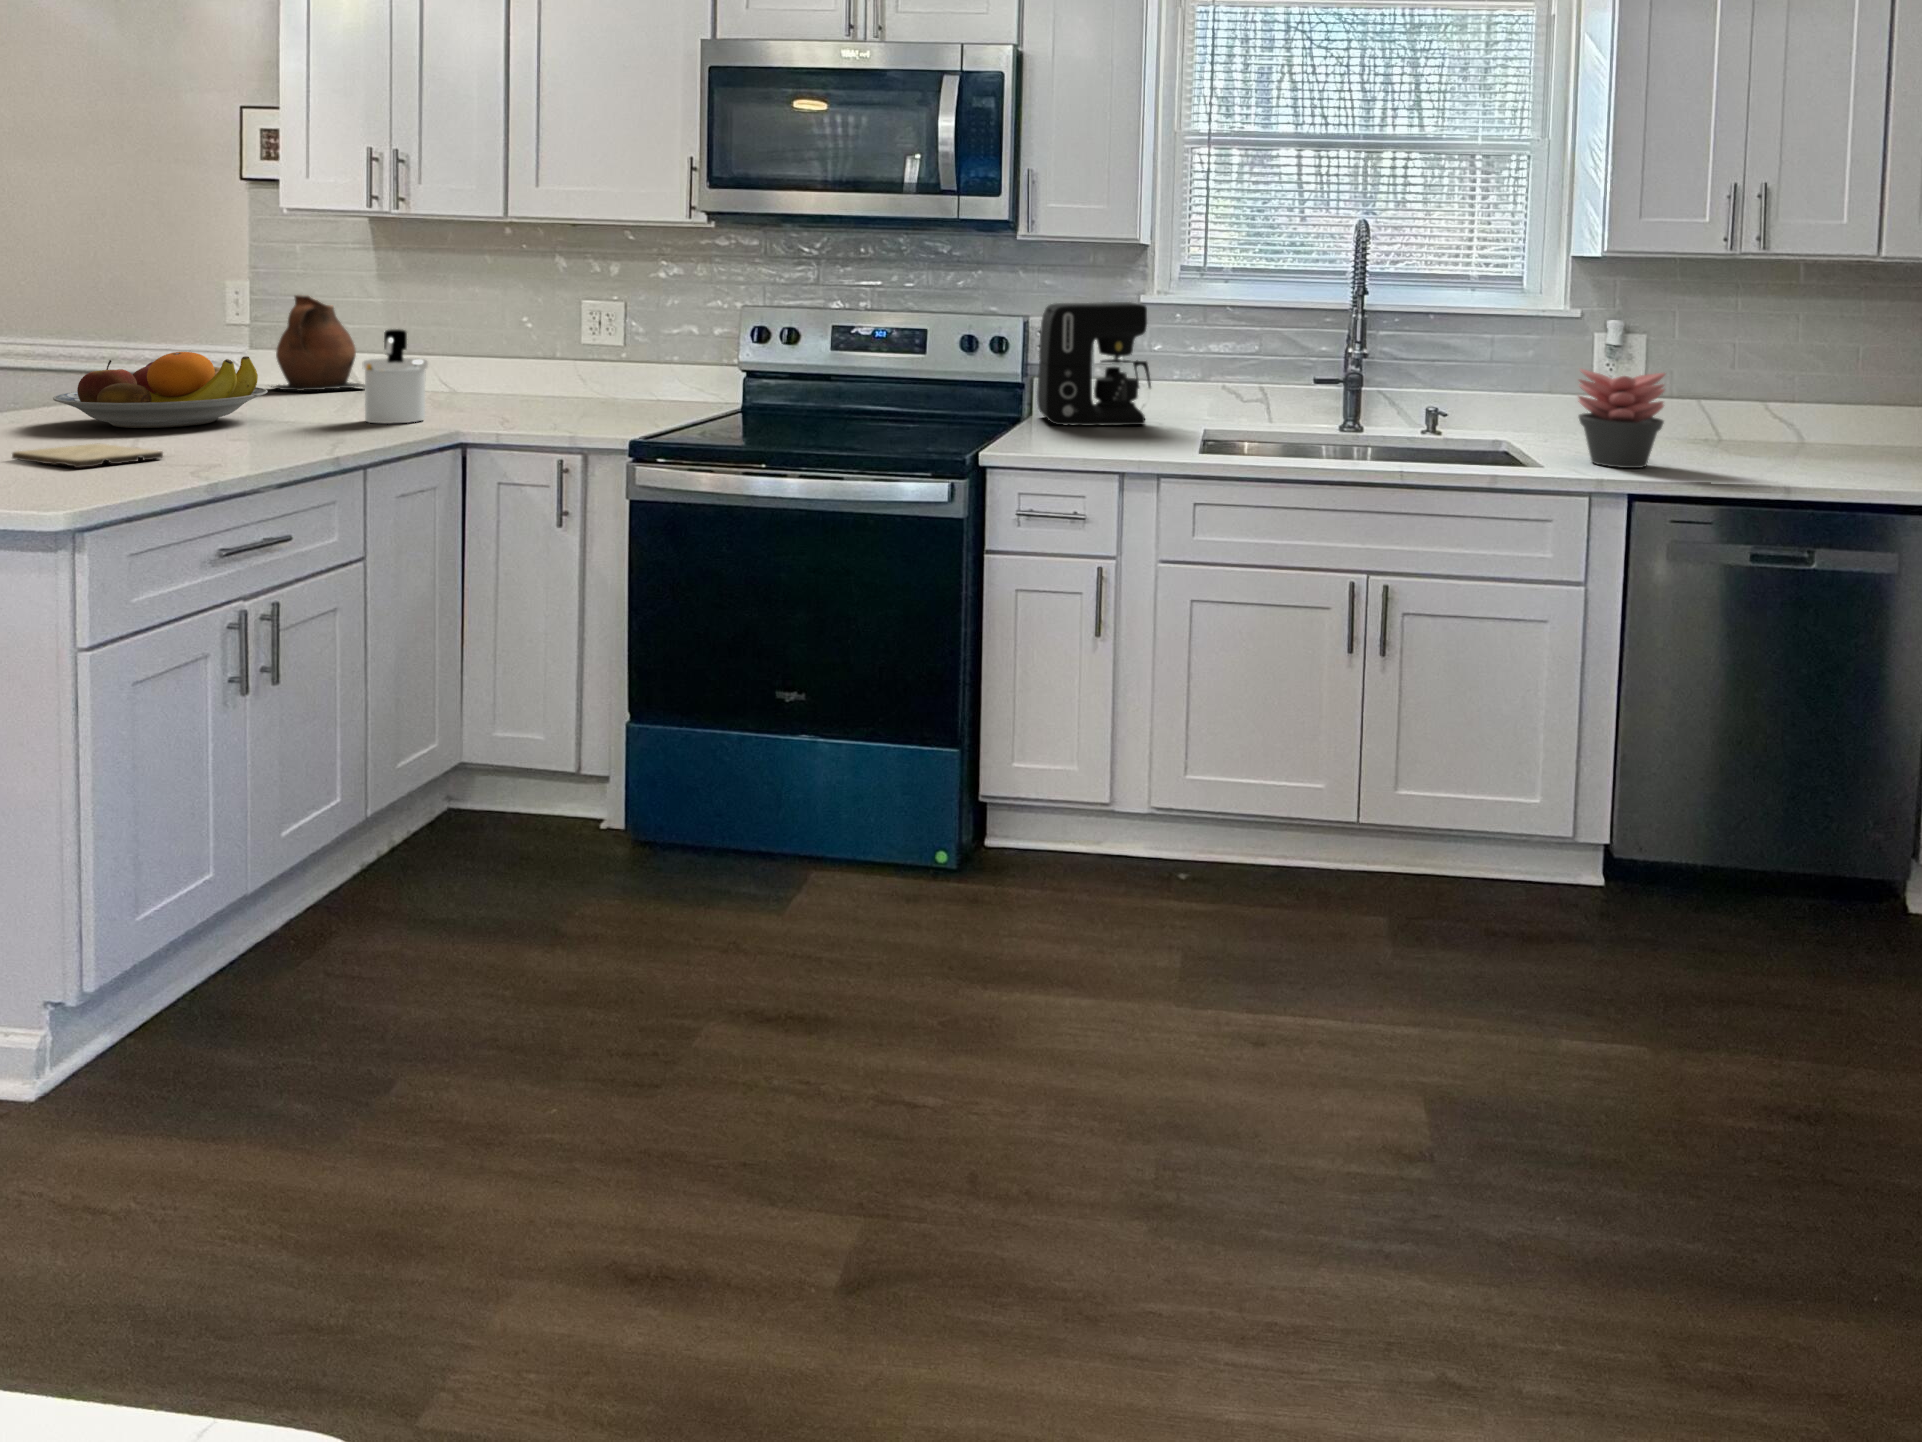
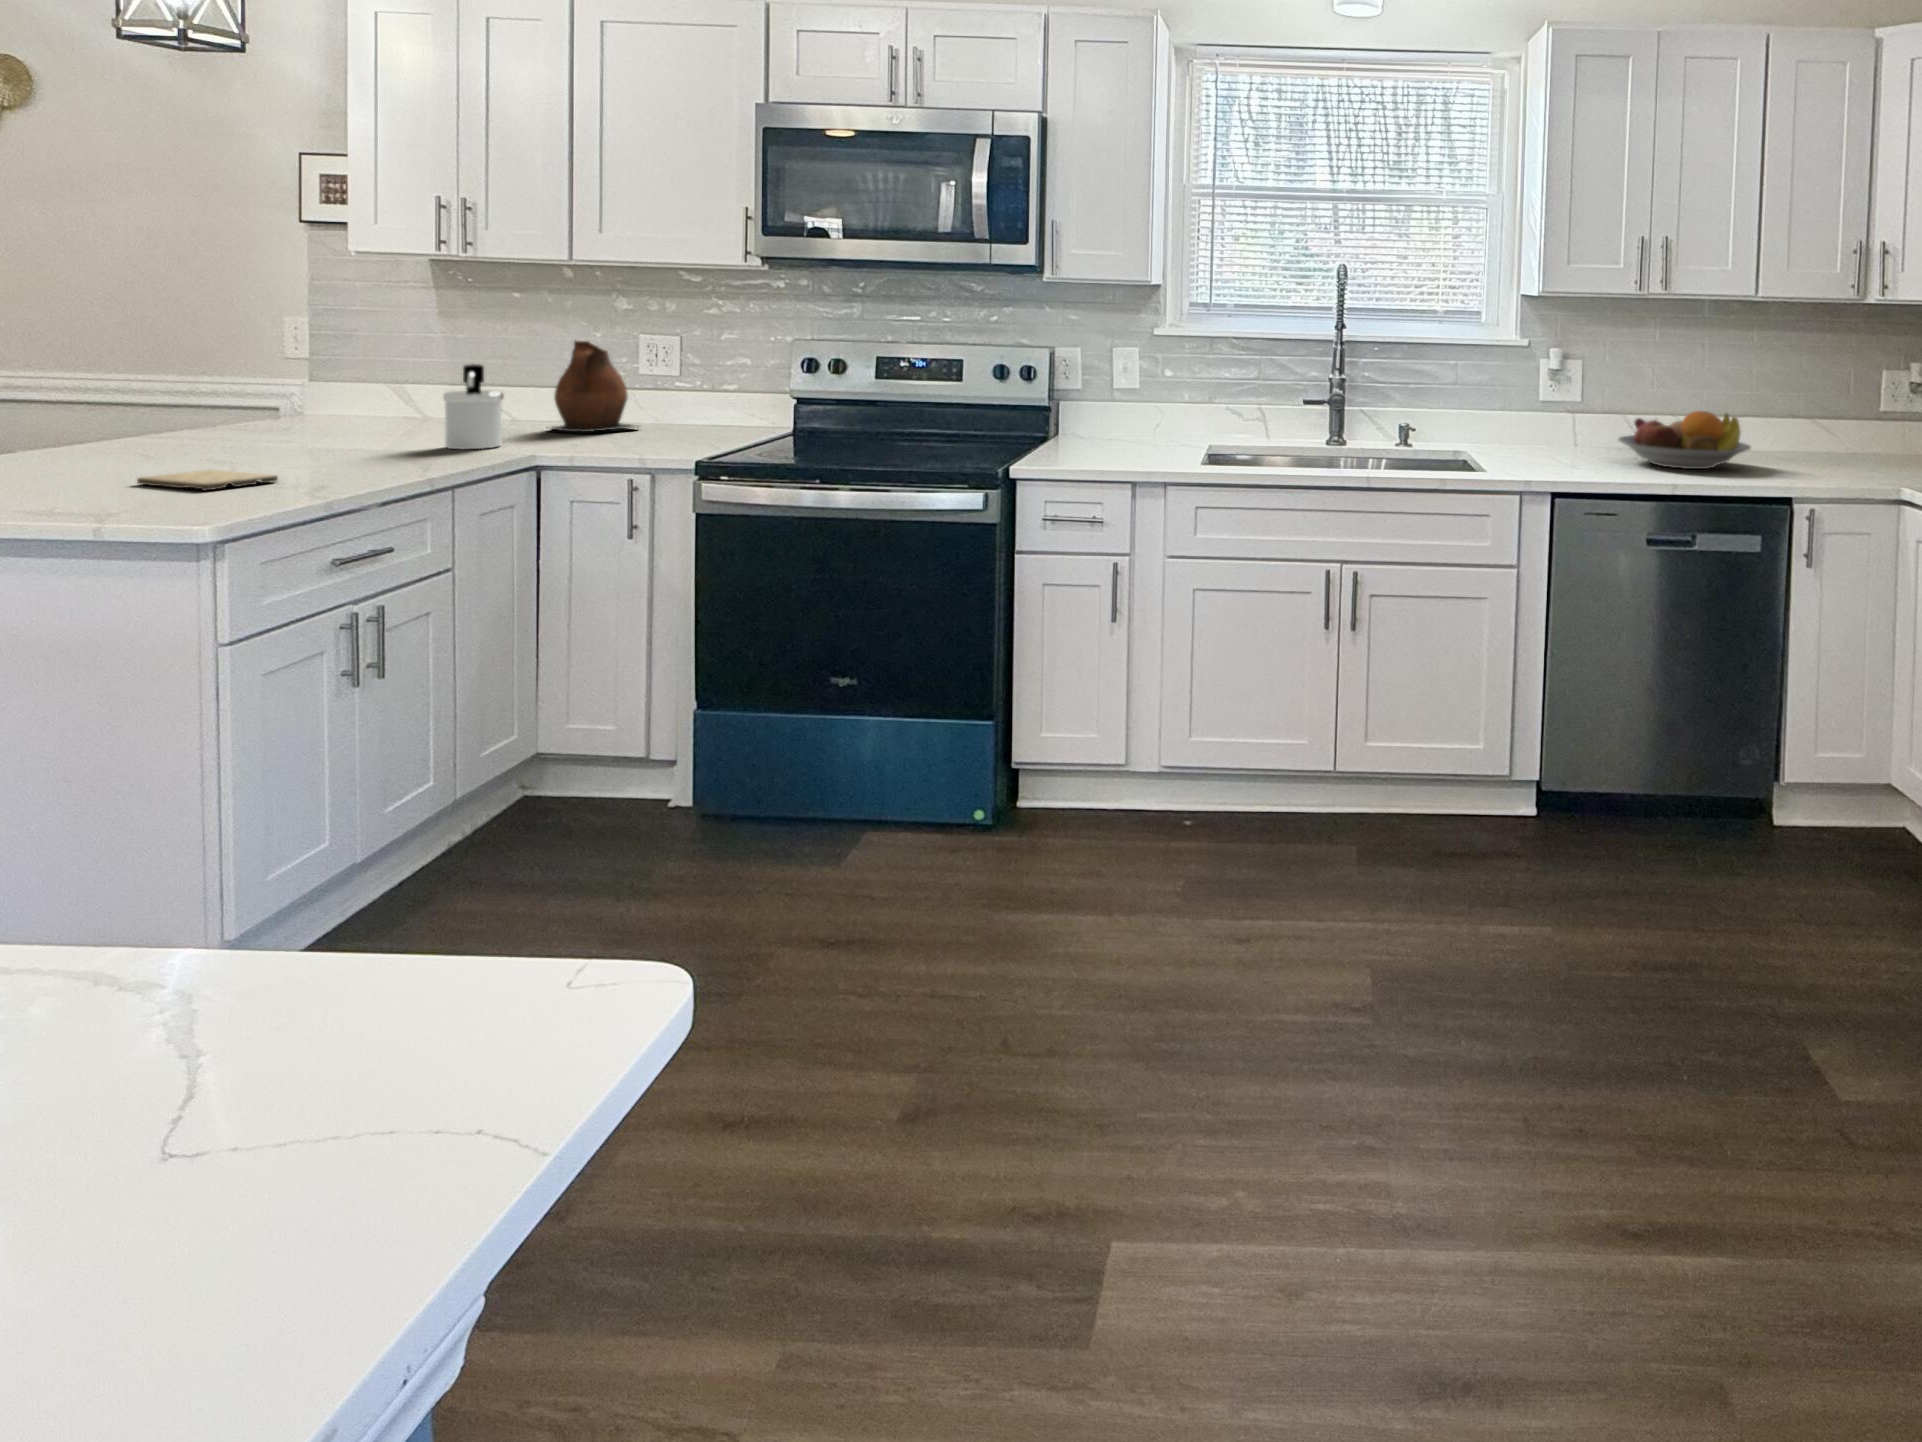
ceramic pitcher: present [271,295,365,391] -> present [547,341,638,432]
coffee maker: present [1037,302,1151,426] -> none [1062,335,1162,443]
fruit bowl: present [53,352,267,428] -> present [1618,411,1751,469]
succulent plant: present [1578,369,1665,468] -> none [1512,390,1584,471]

